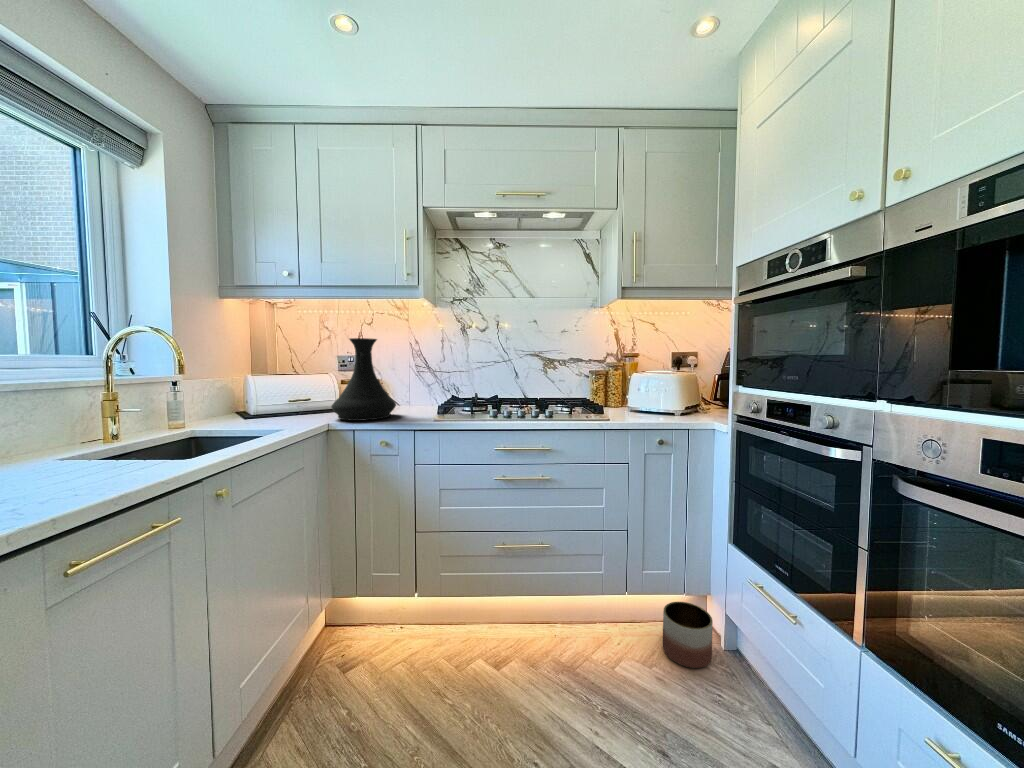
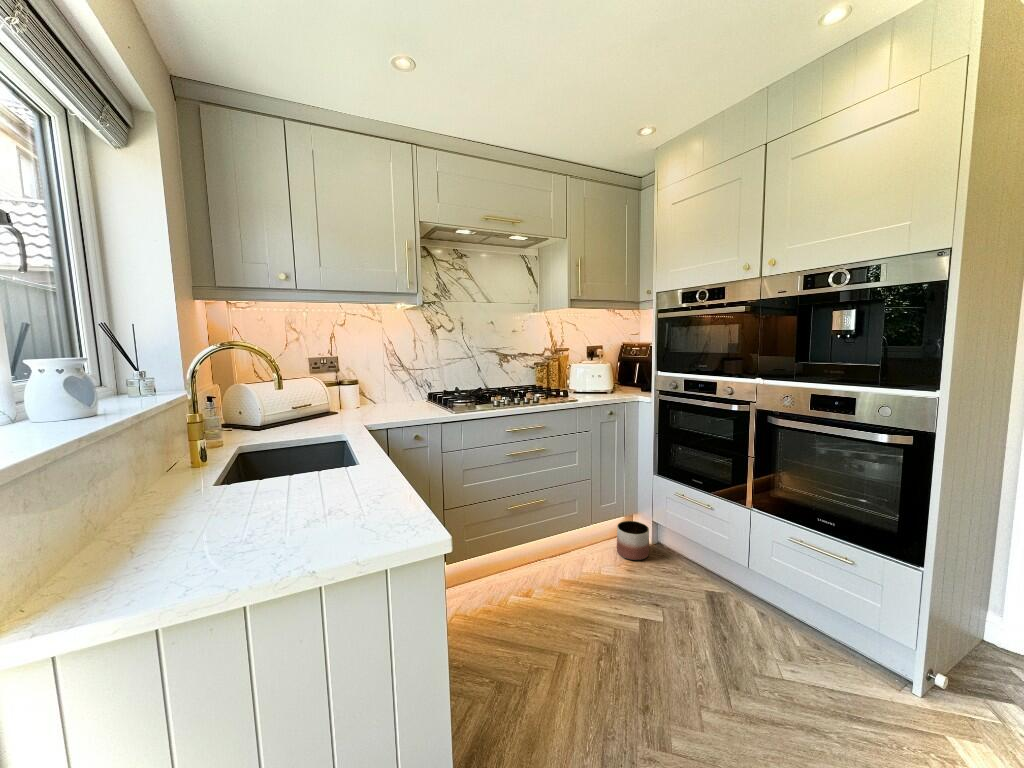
vase: present [332,338,396,421] -> none [346,342,405,419]

